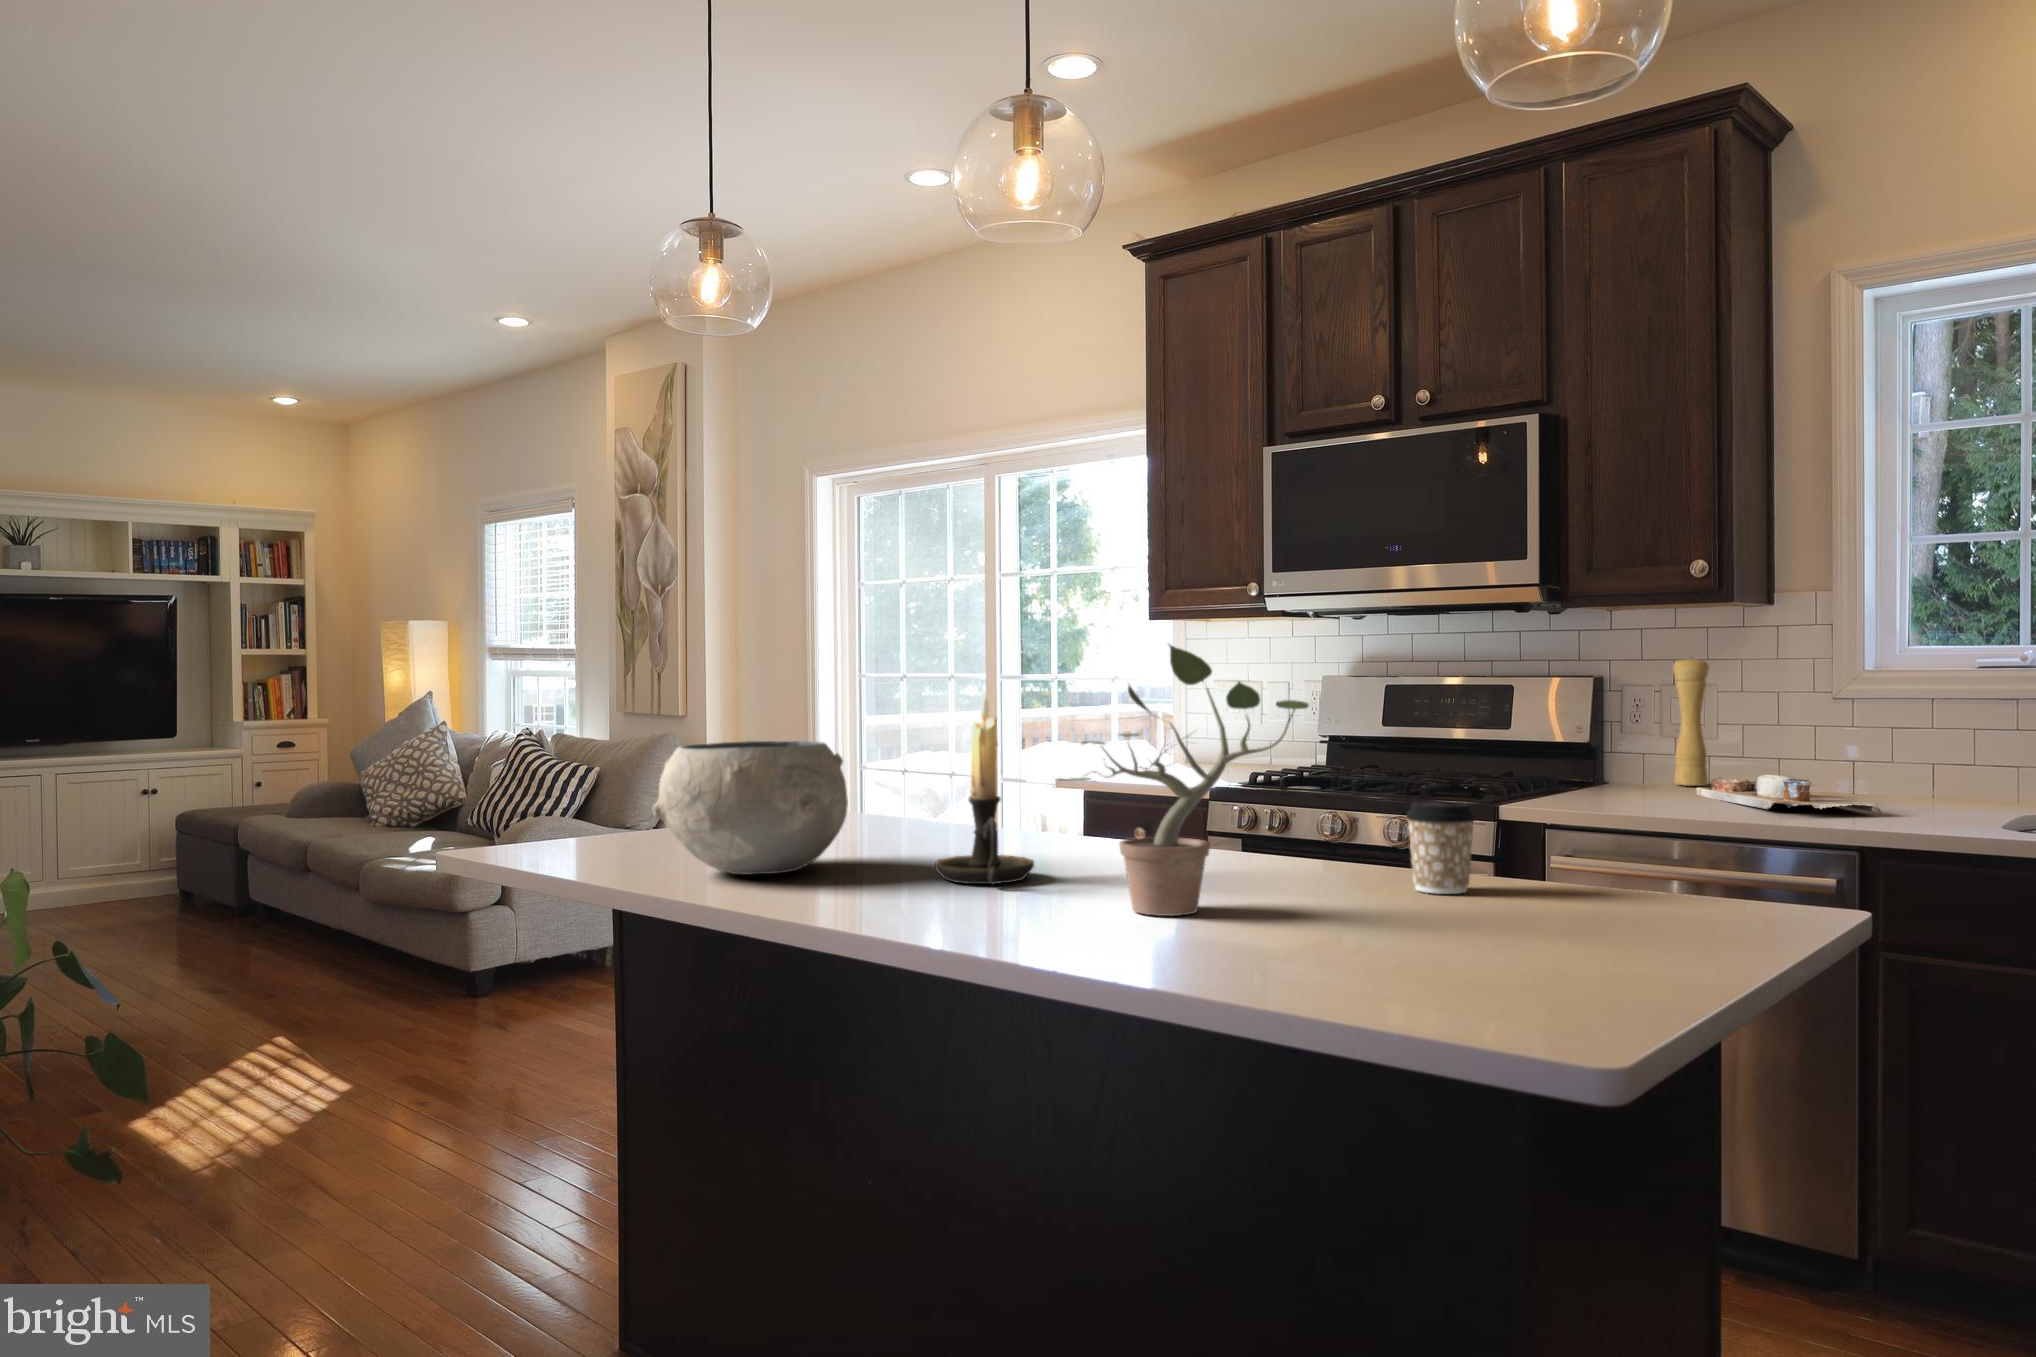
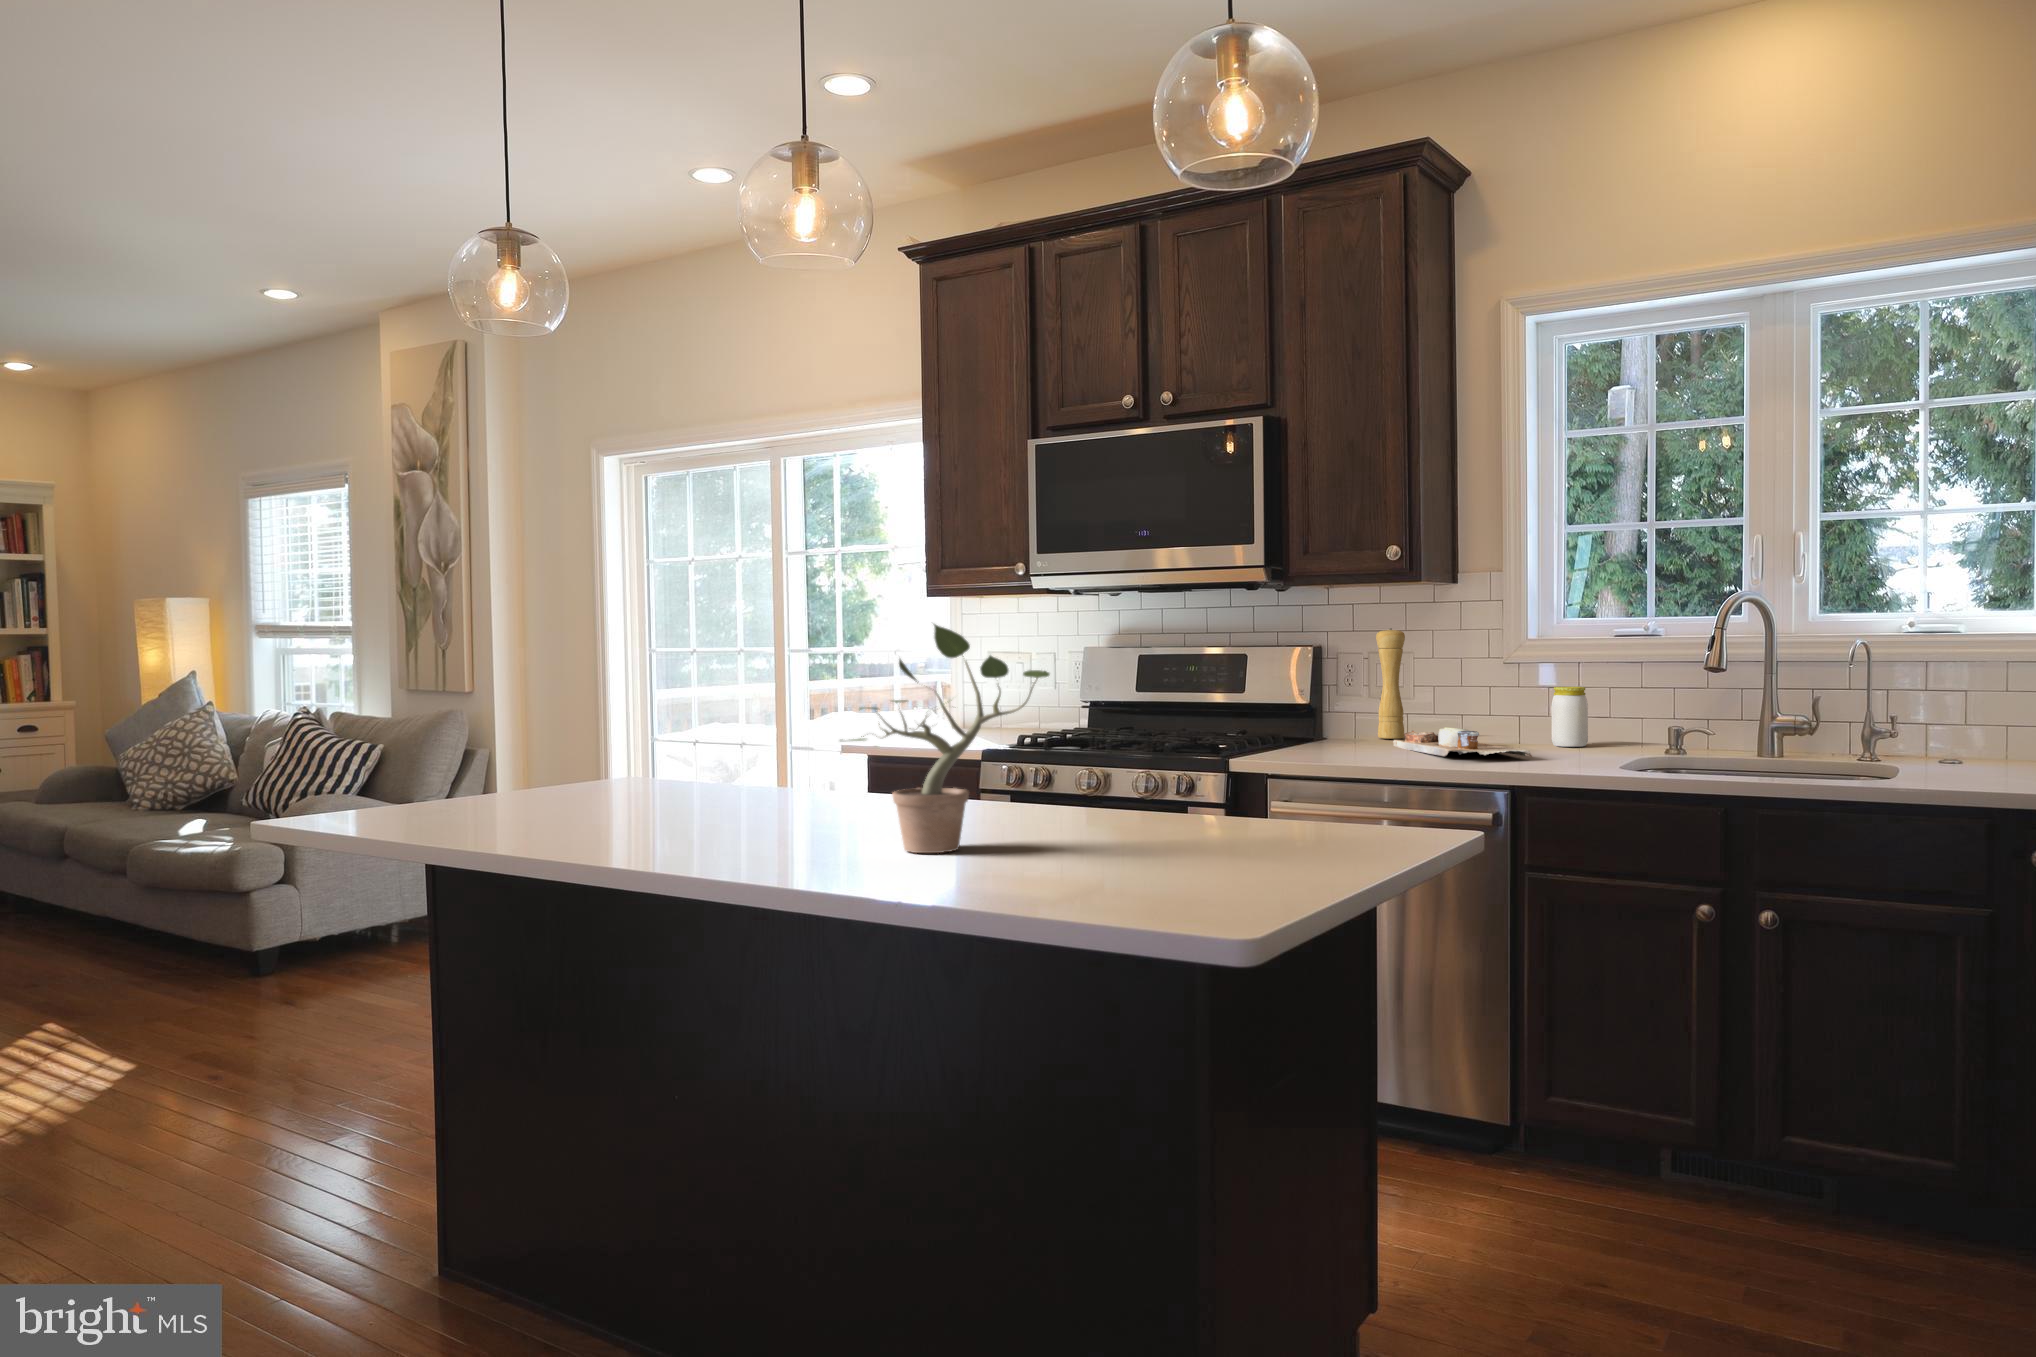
candle holder: present [935,694,1034,884] -> none [732,665,820,835]
jar: none [1899,728,1947,801] -> present [1552,687,1588,747]
ceramic bowl: present [653,741,848,875] -> none [468,712,651,833]
coffee cup: present [1406,801,1475,894] -> none [1133,753,1190,829]

